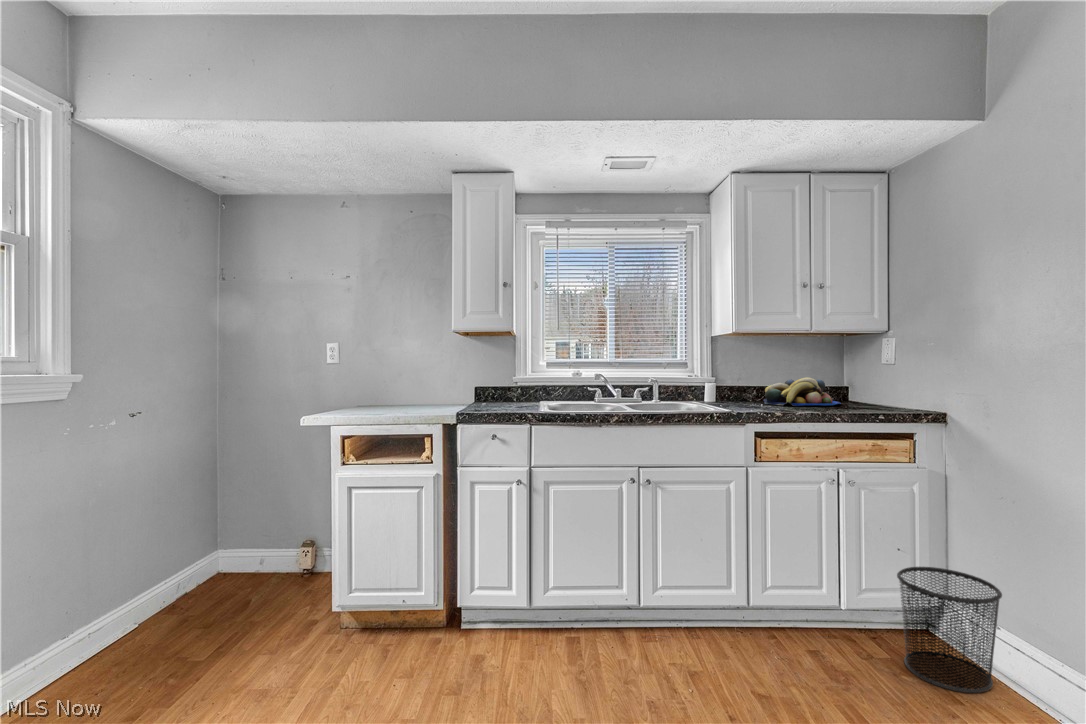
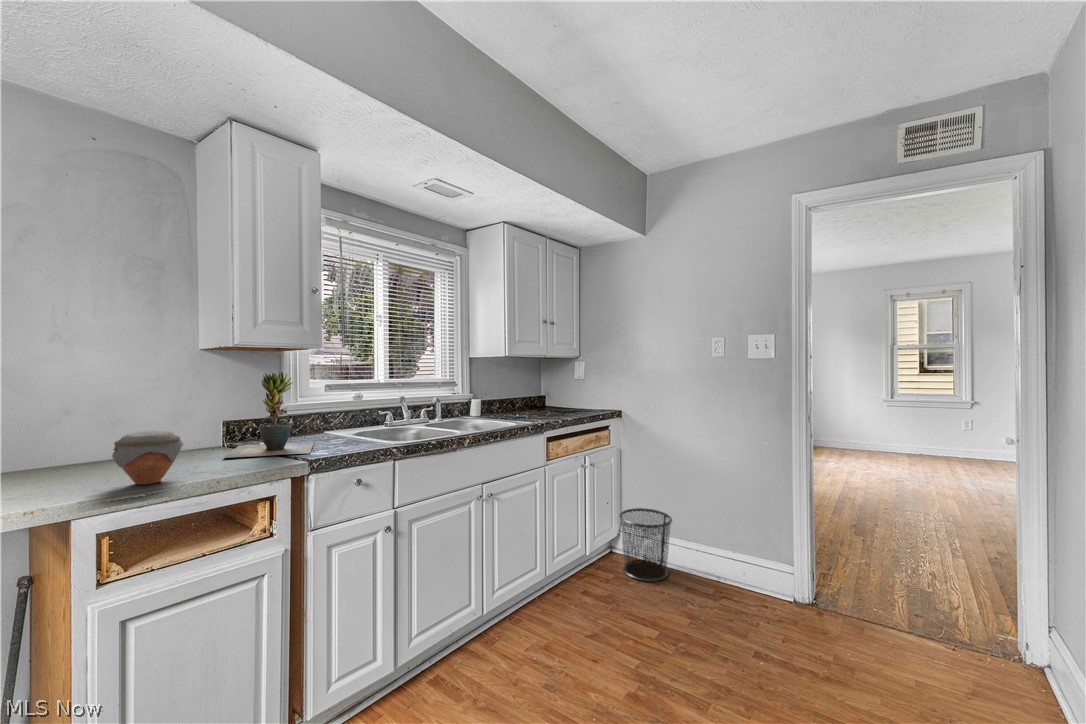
potted plant: none [436,346,510,411] -> present [223,372,314,458]
fruit bowl: present [763,378,841,406] -> none [501,392,555,415]
jar: none [357,382,394,414] -> present [112,431,183,485]

